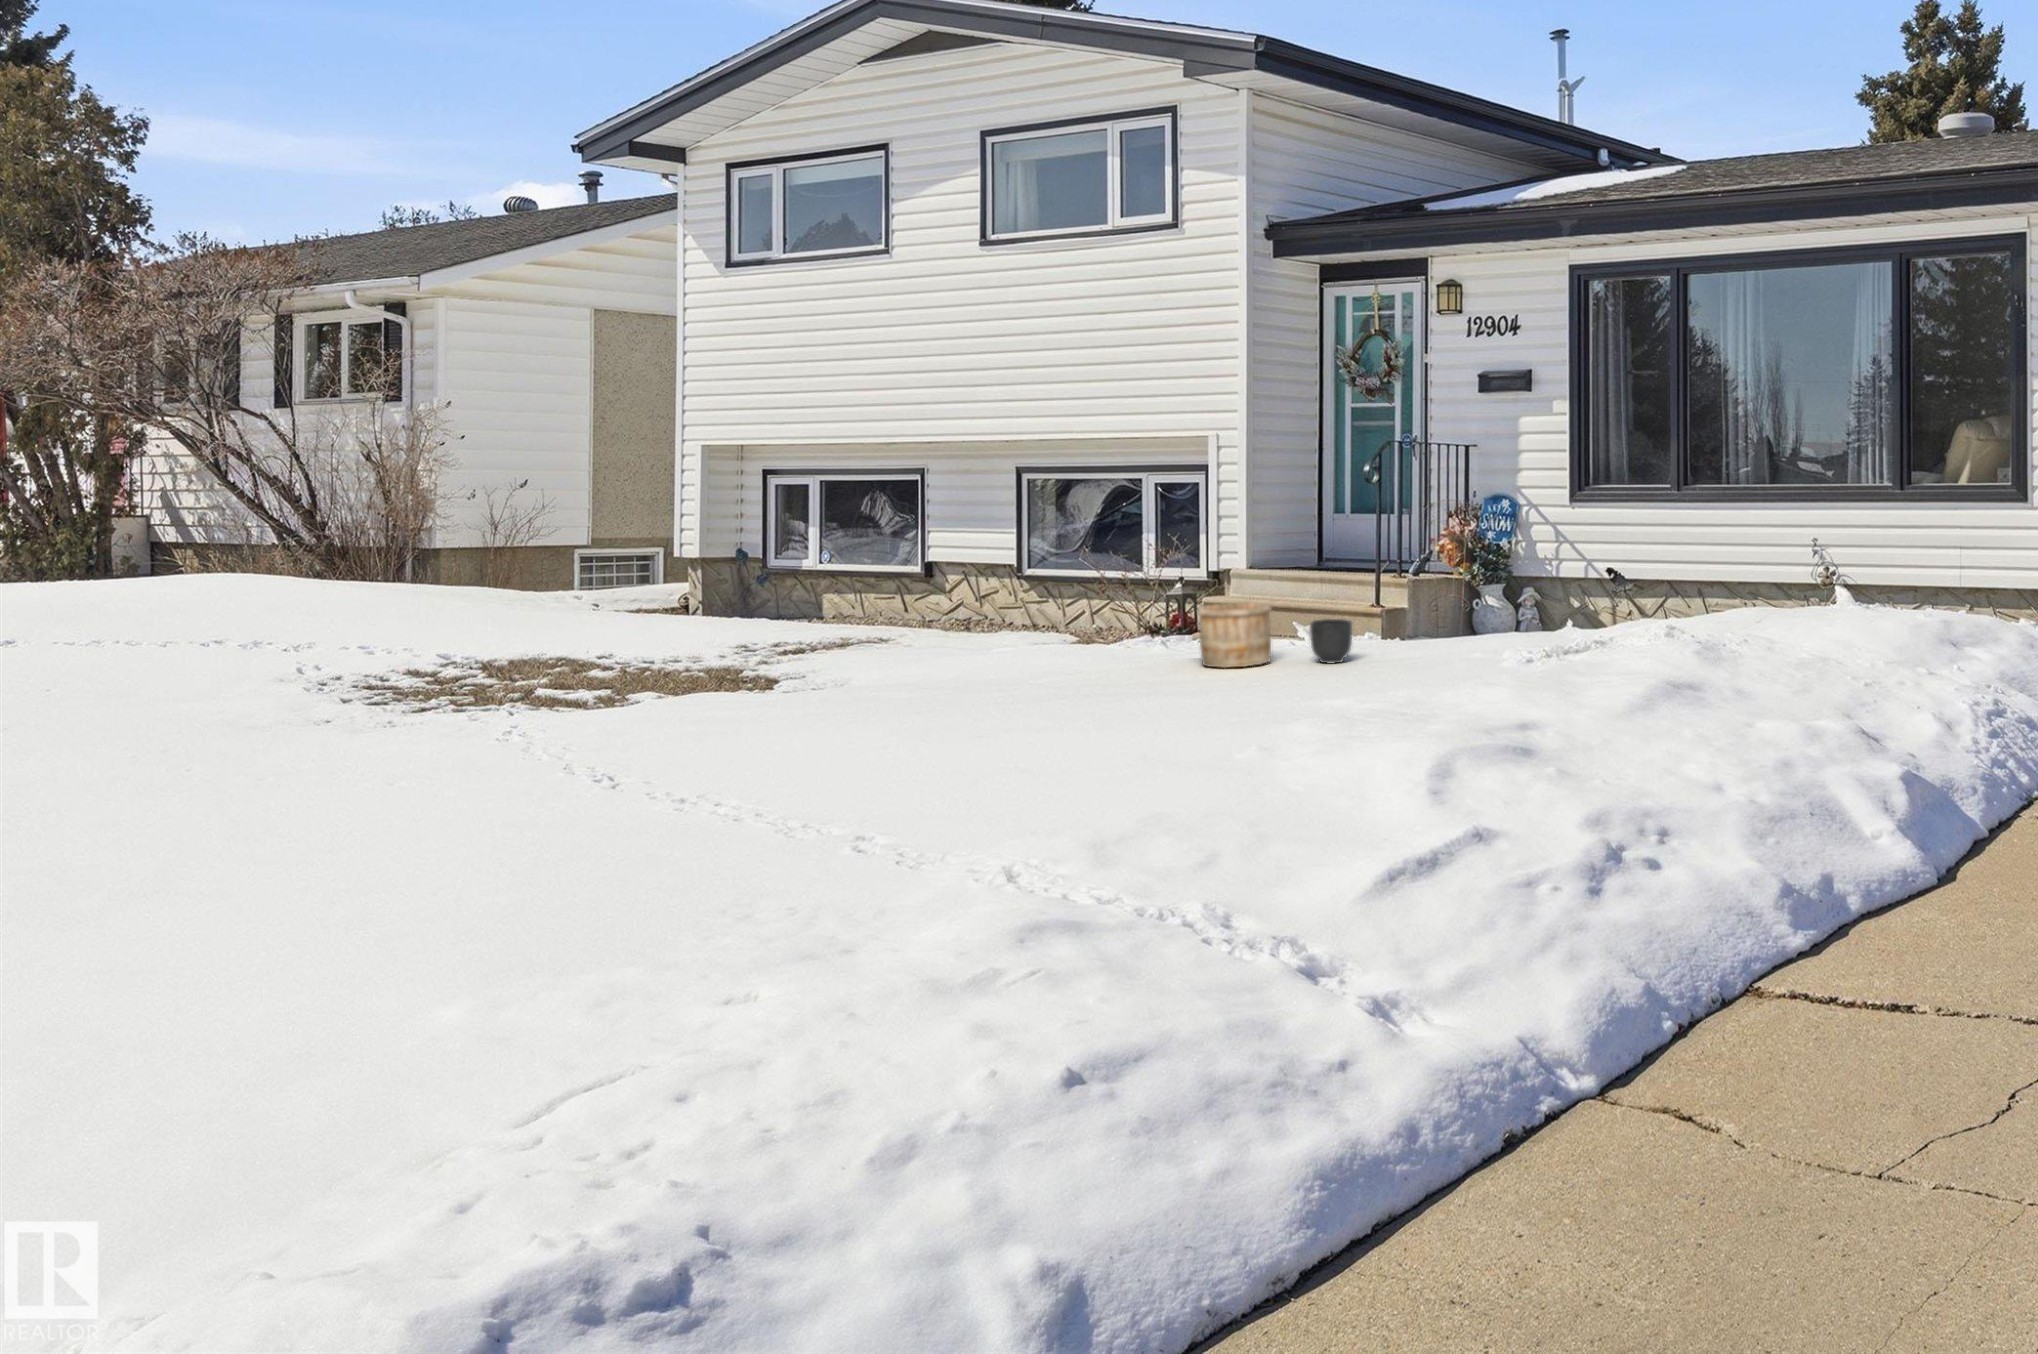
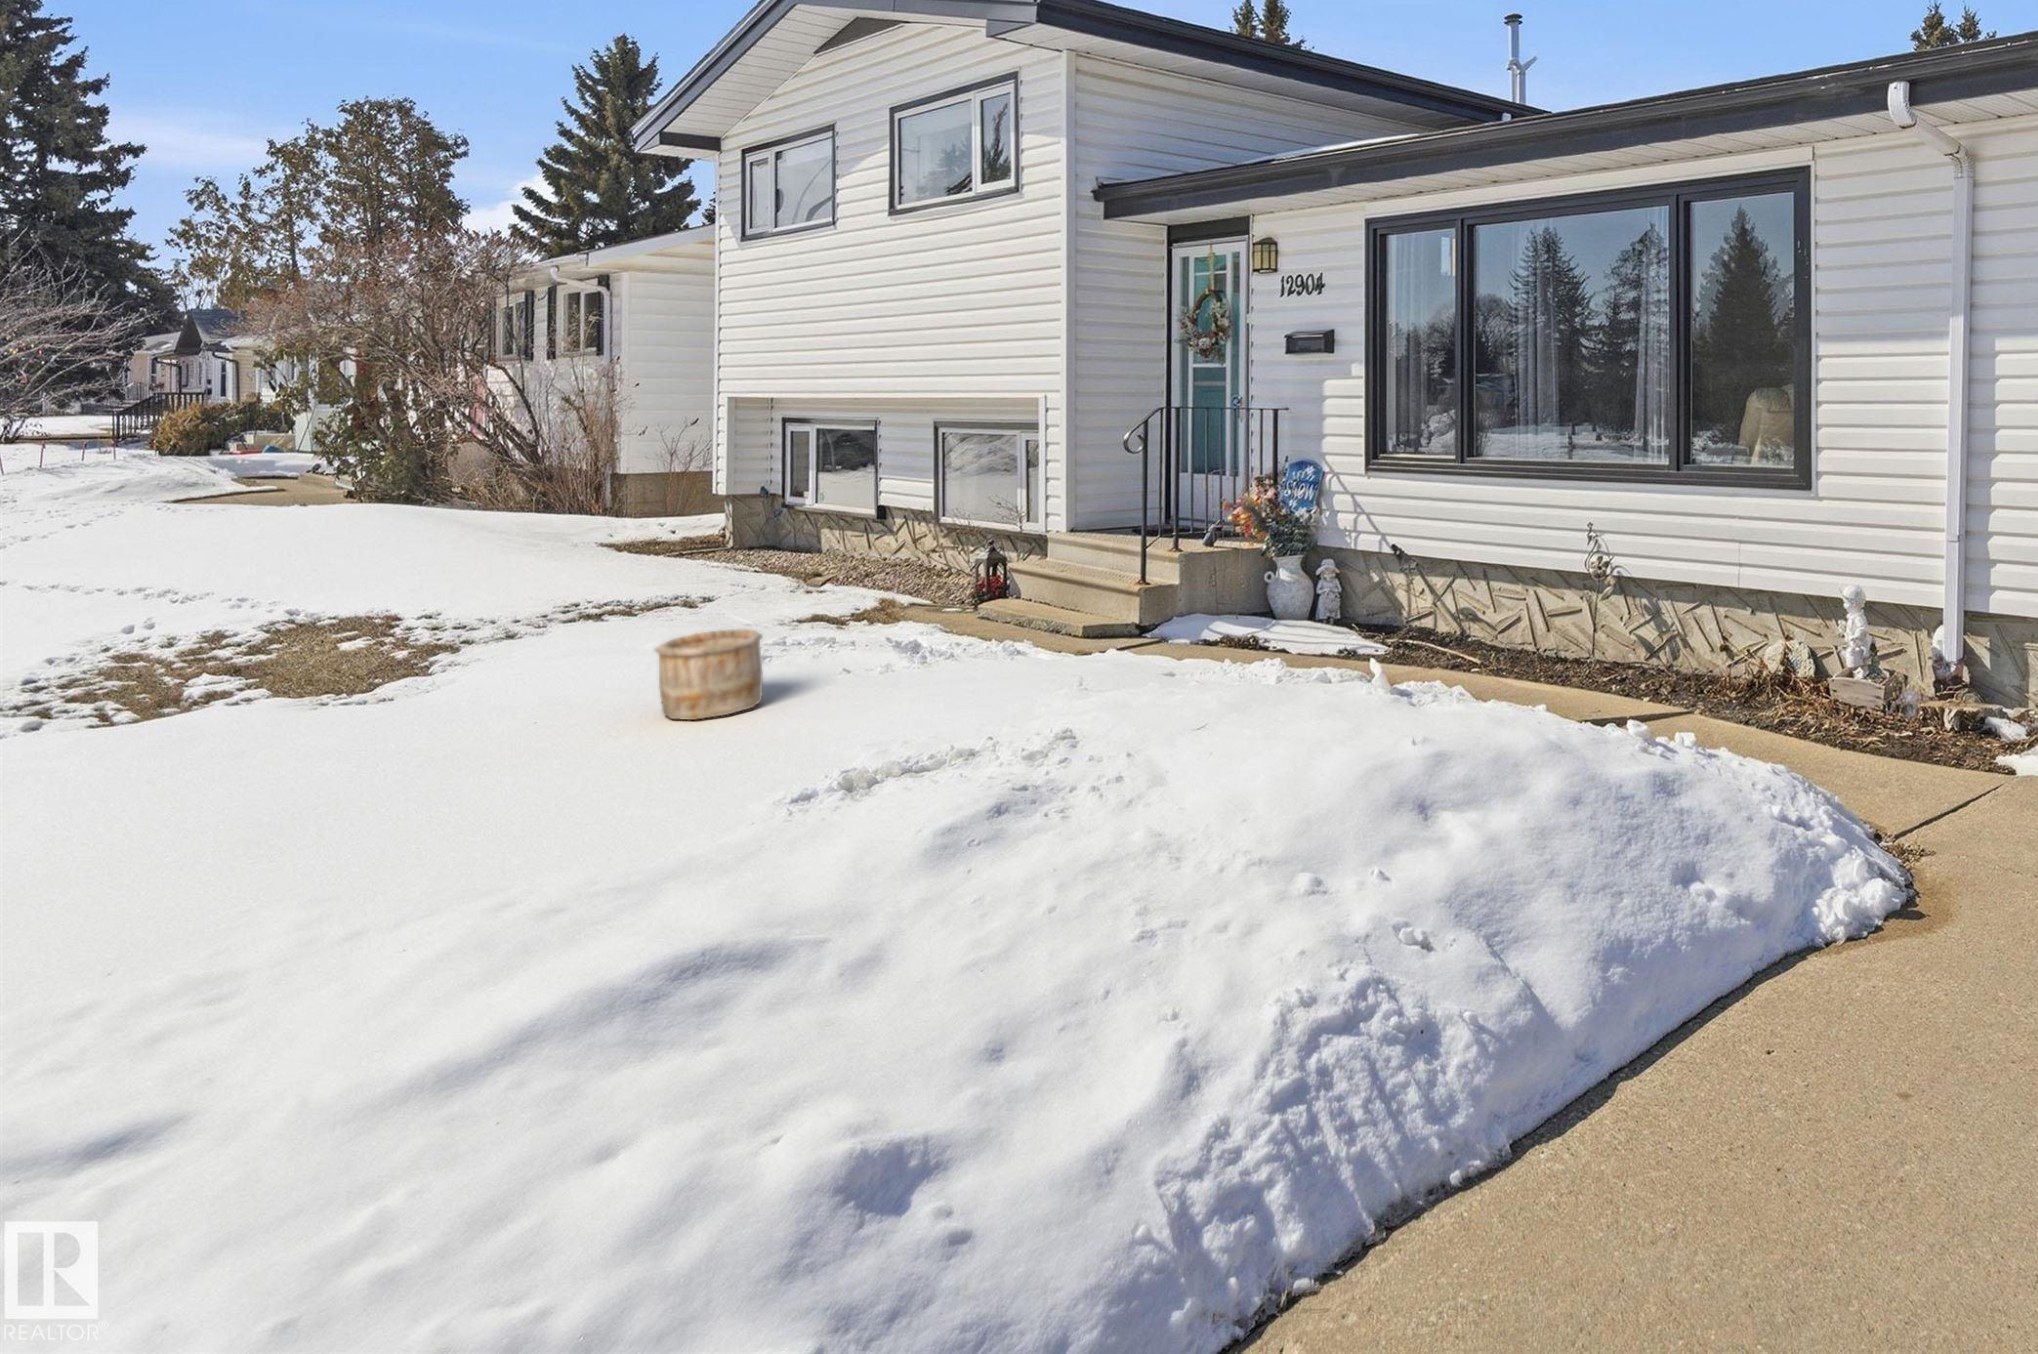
planter: present [1310,619,1352,663] -> none [794,654,852,715]

